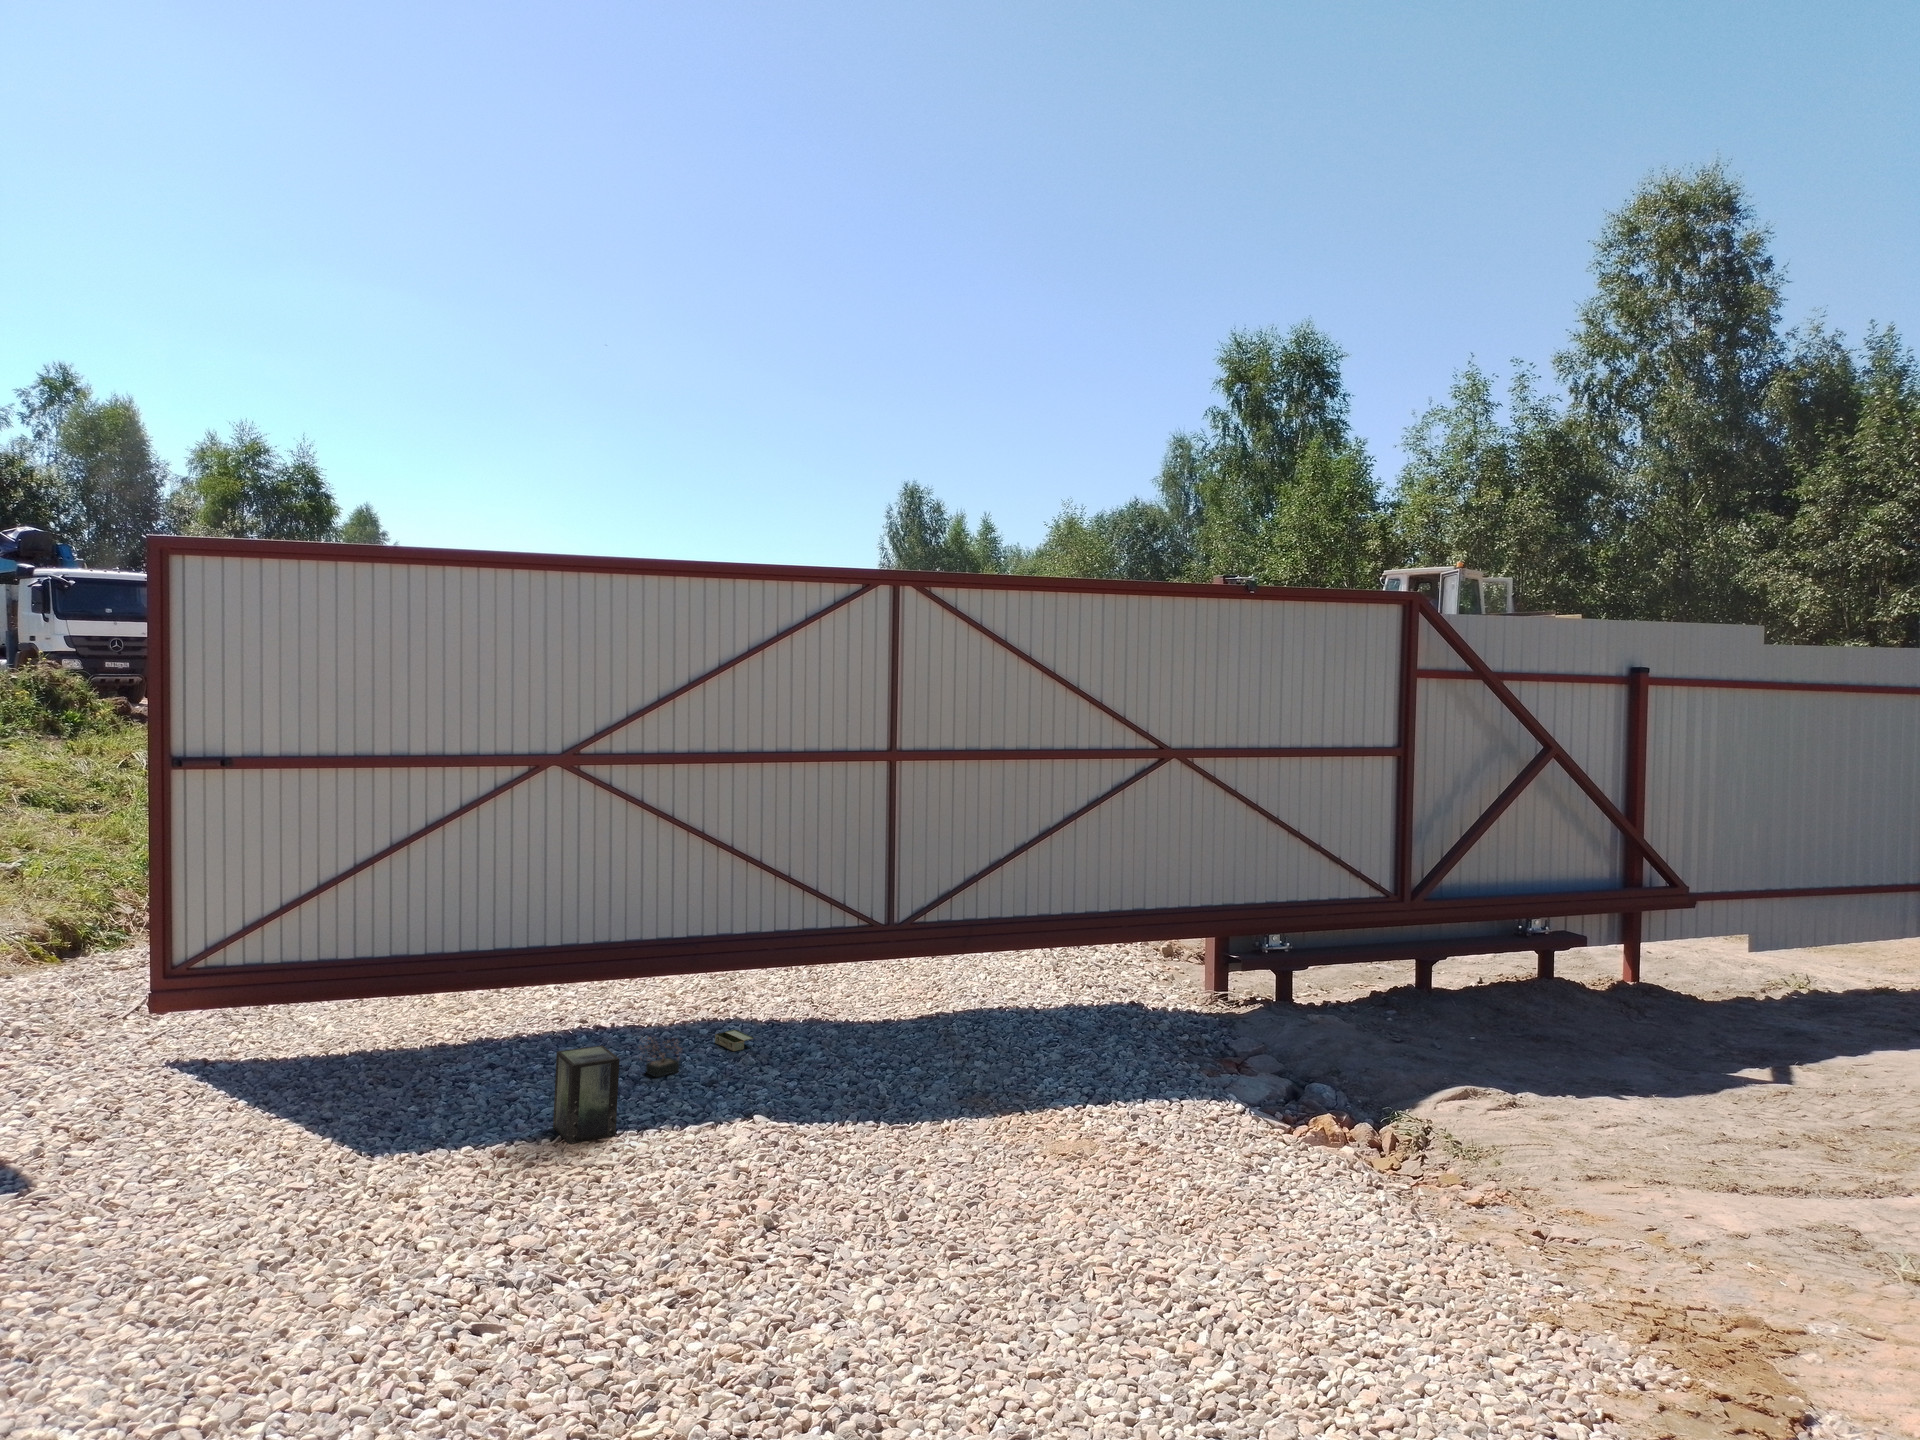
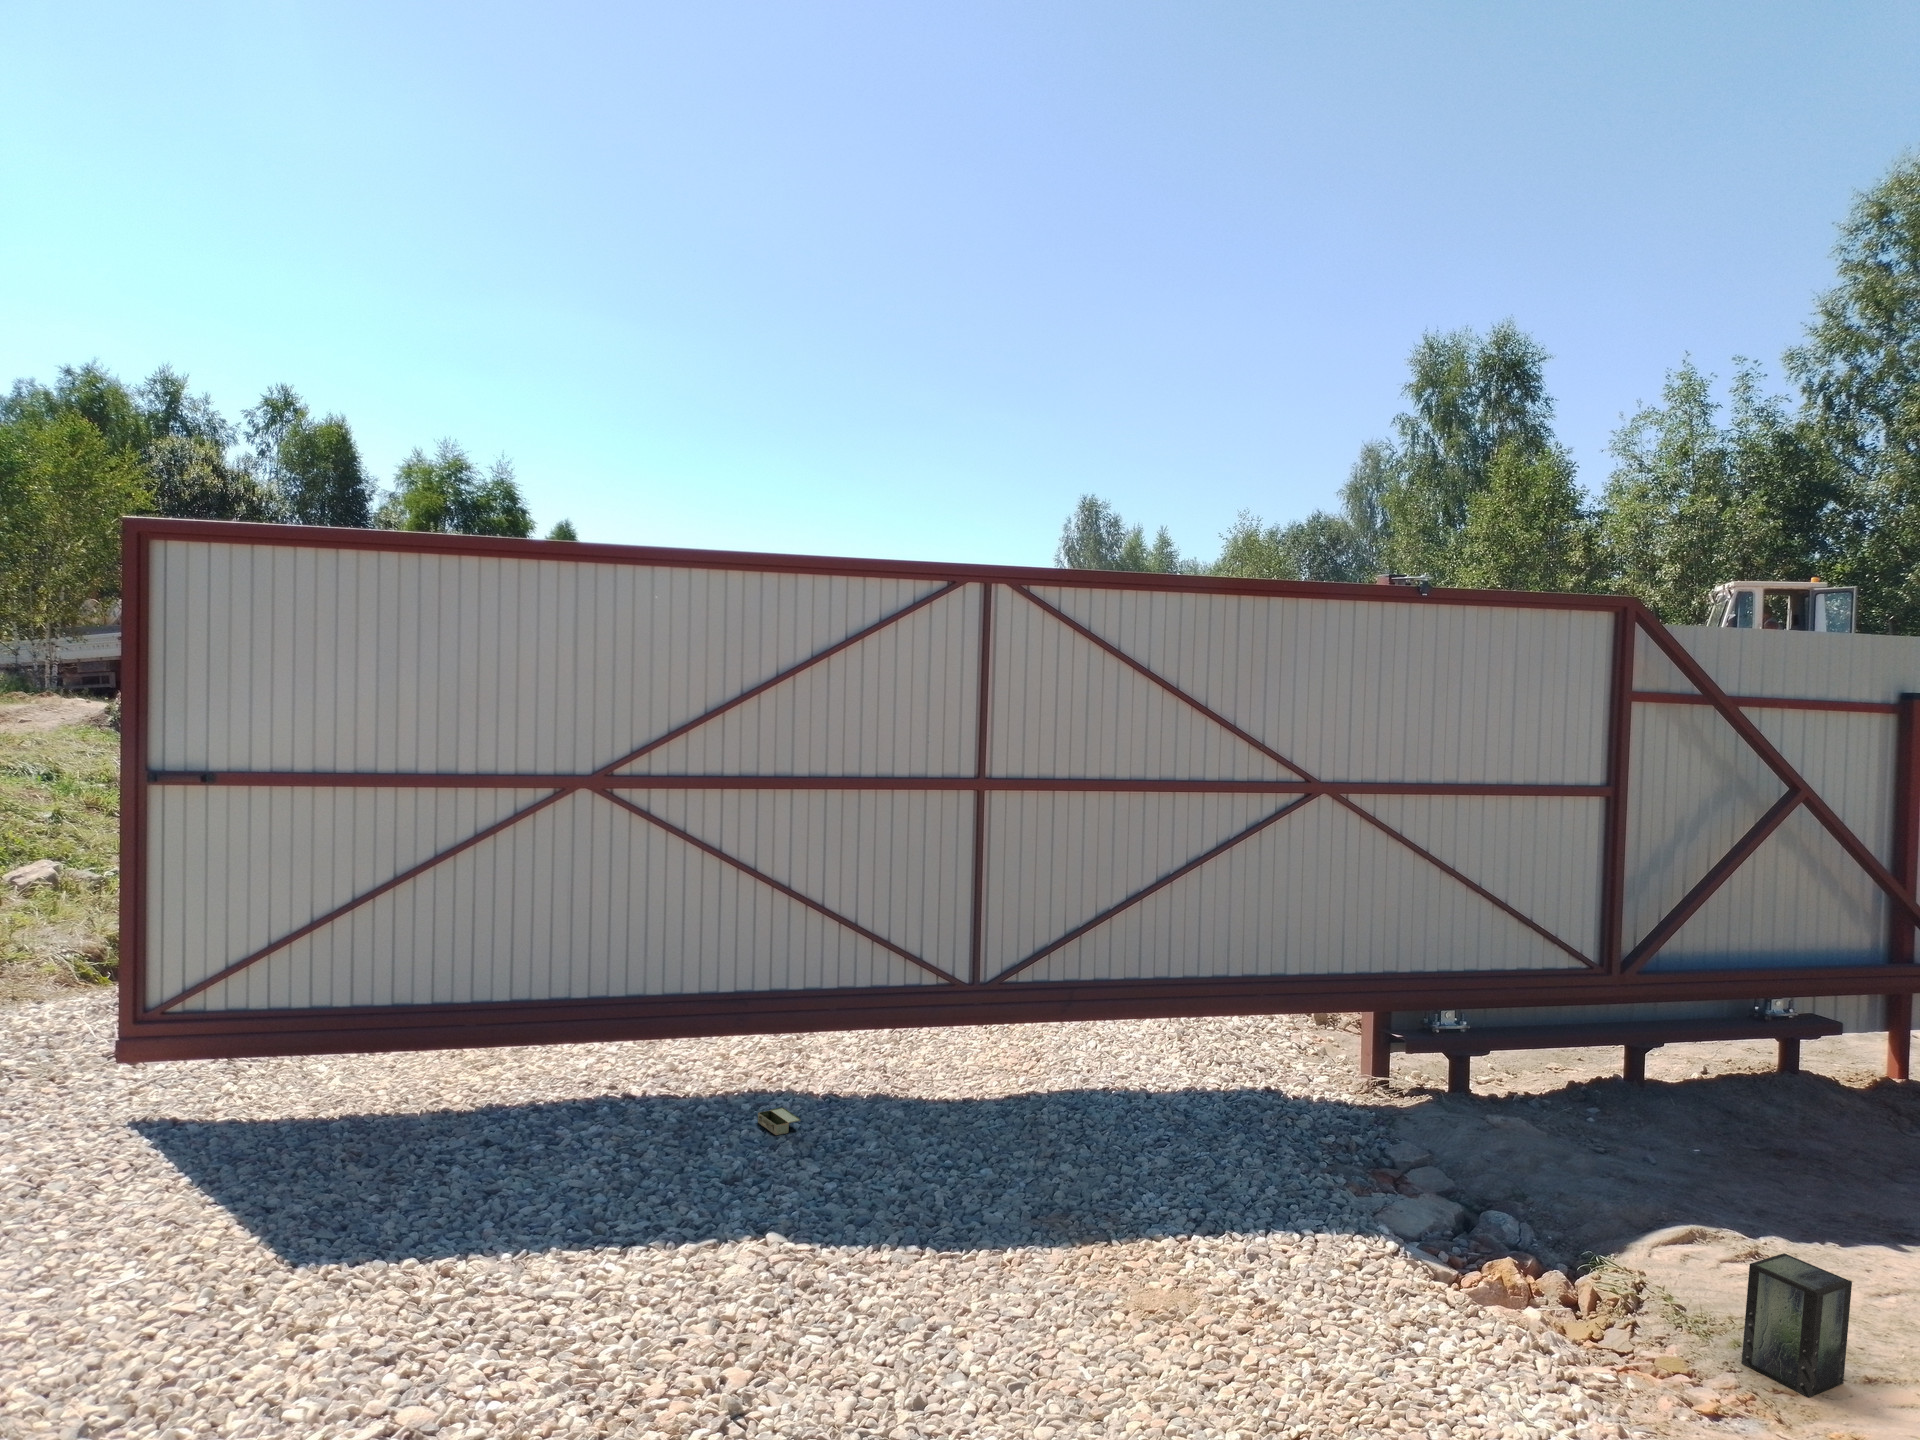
decorative plant: present [640,1037,680,1077] -> none [654,1117,708,1168]
storage box: present [553,1045,620,1144] -> present [1742,1253,1852,1397]

